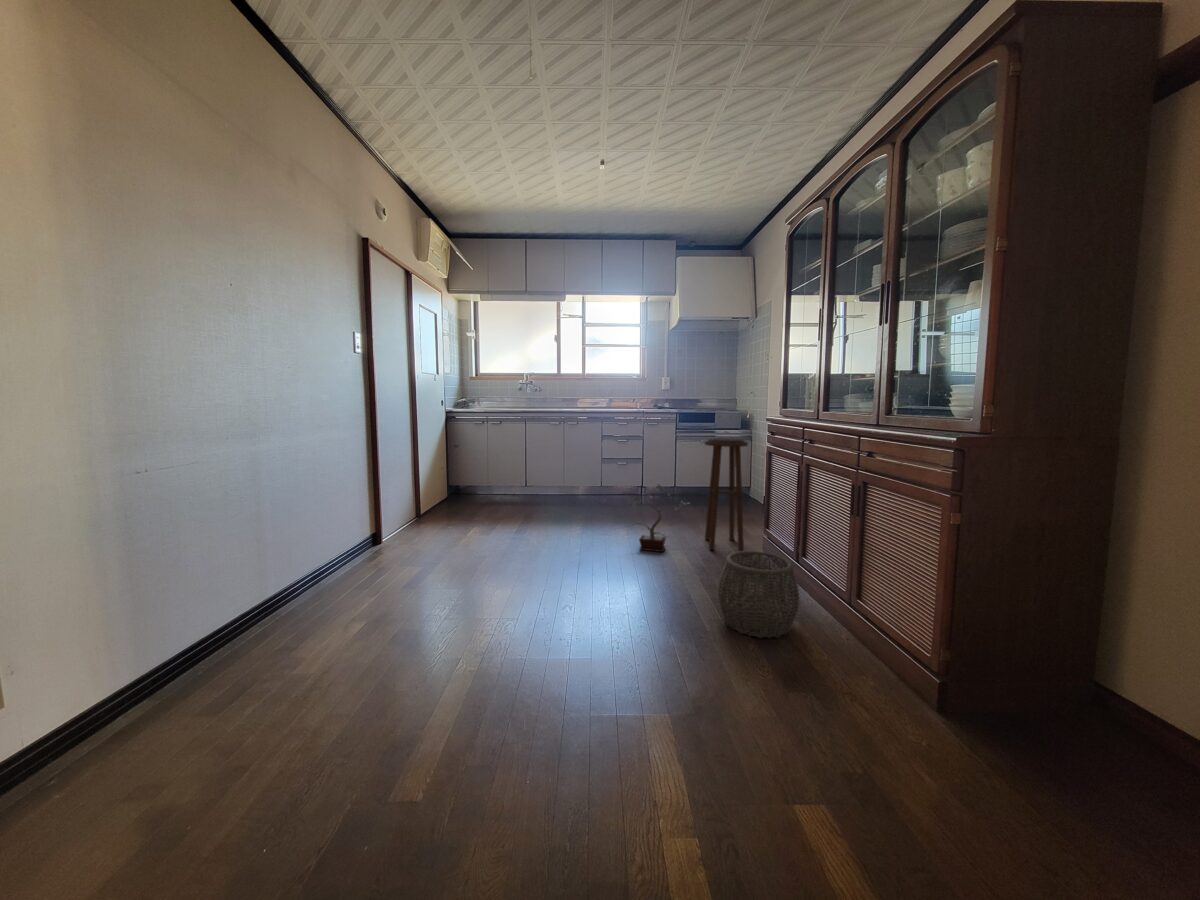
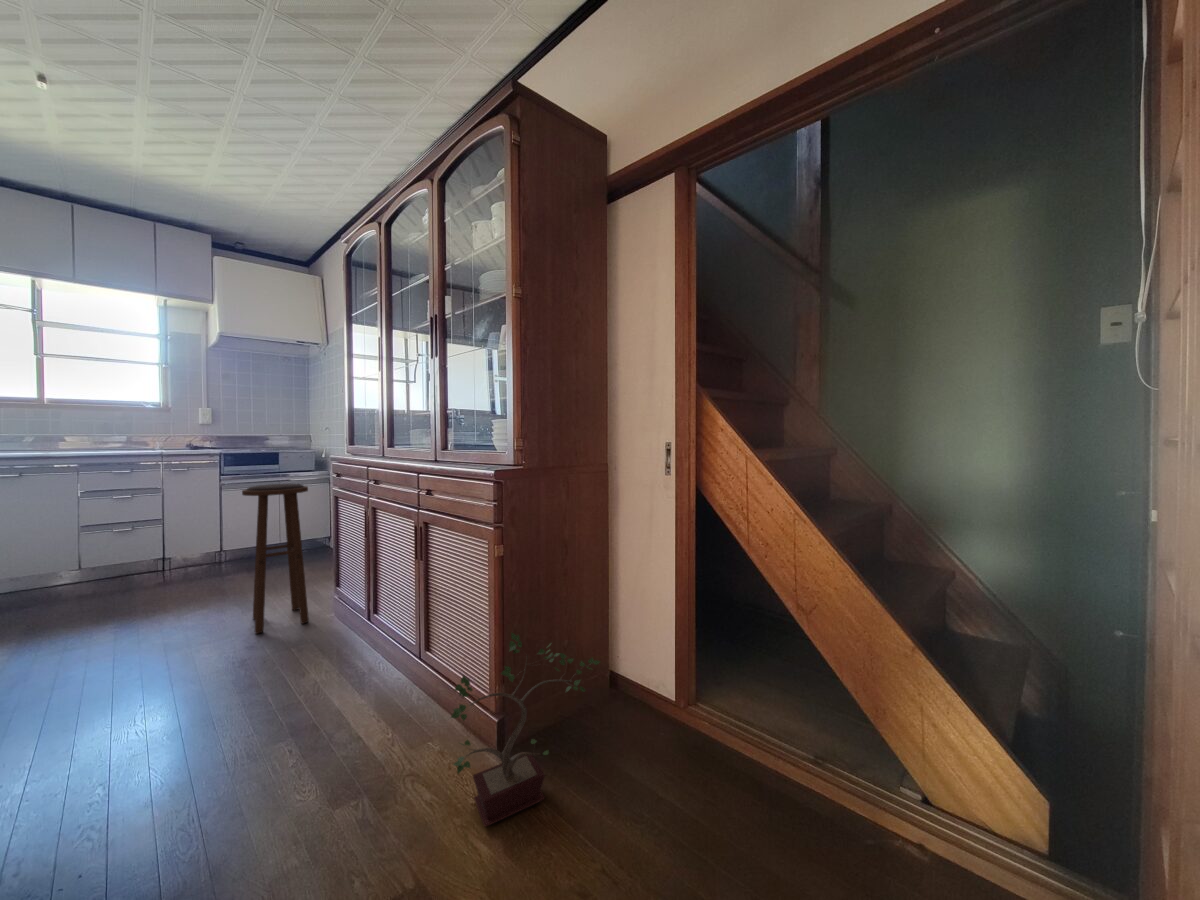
potted plant: present [631,485,689,552] -> present [451,633,600,827]
woven basket: present [718,551,800,638] -> none [227,631,358,767]

